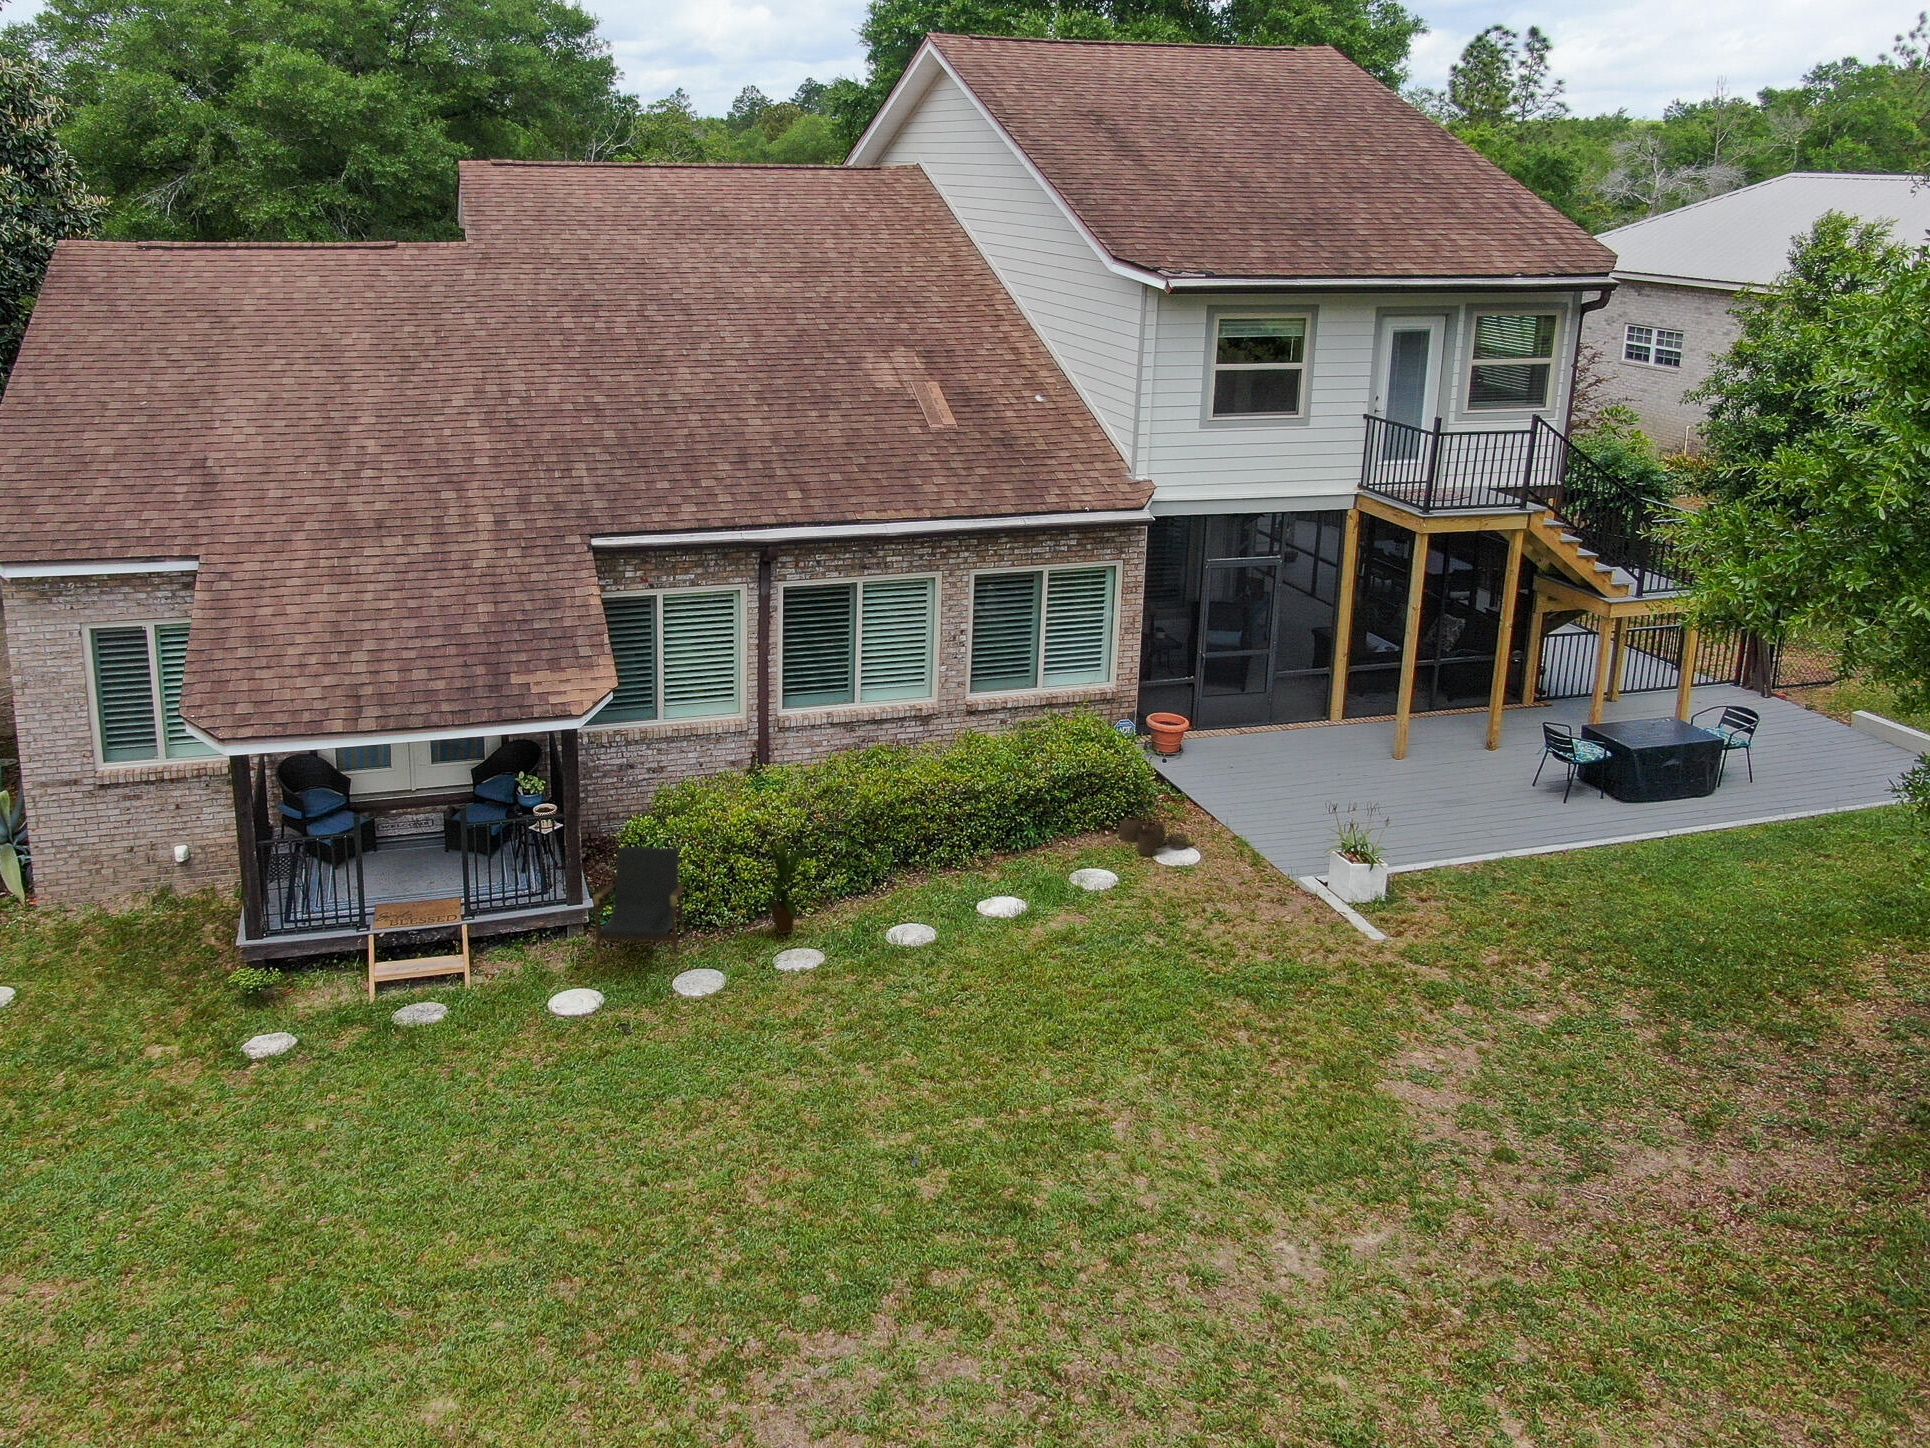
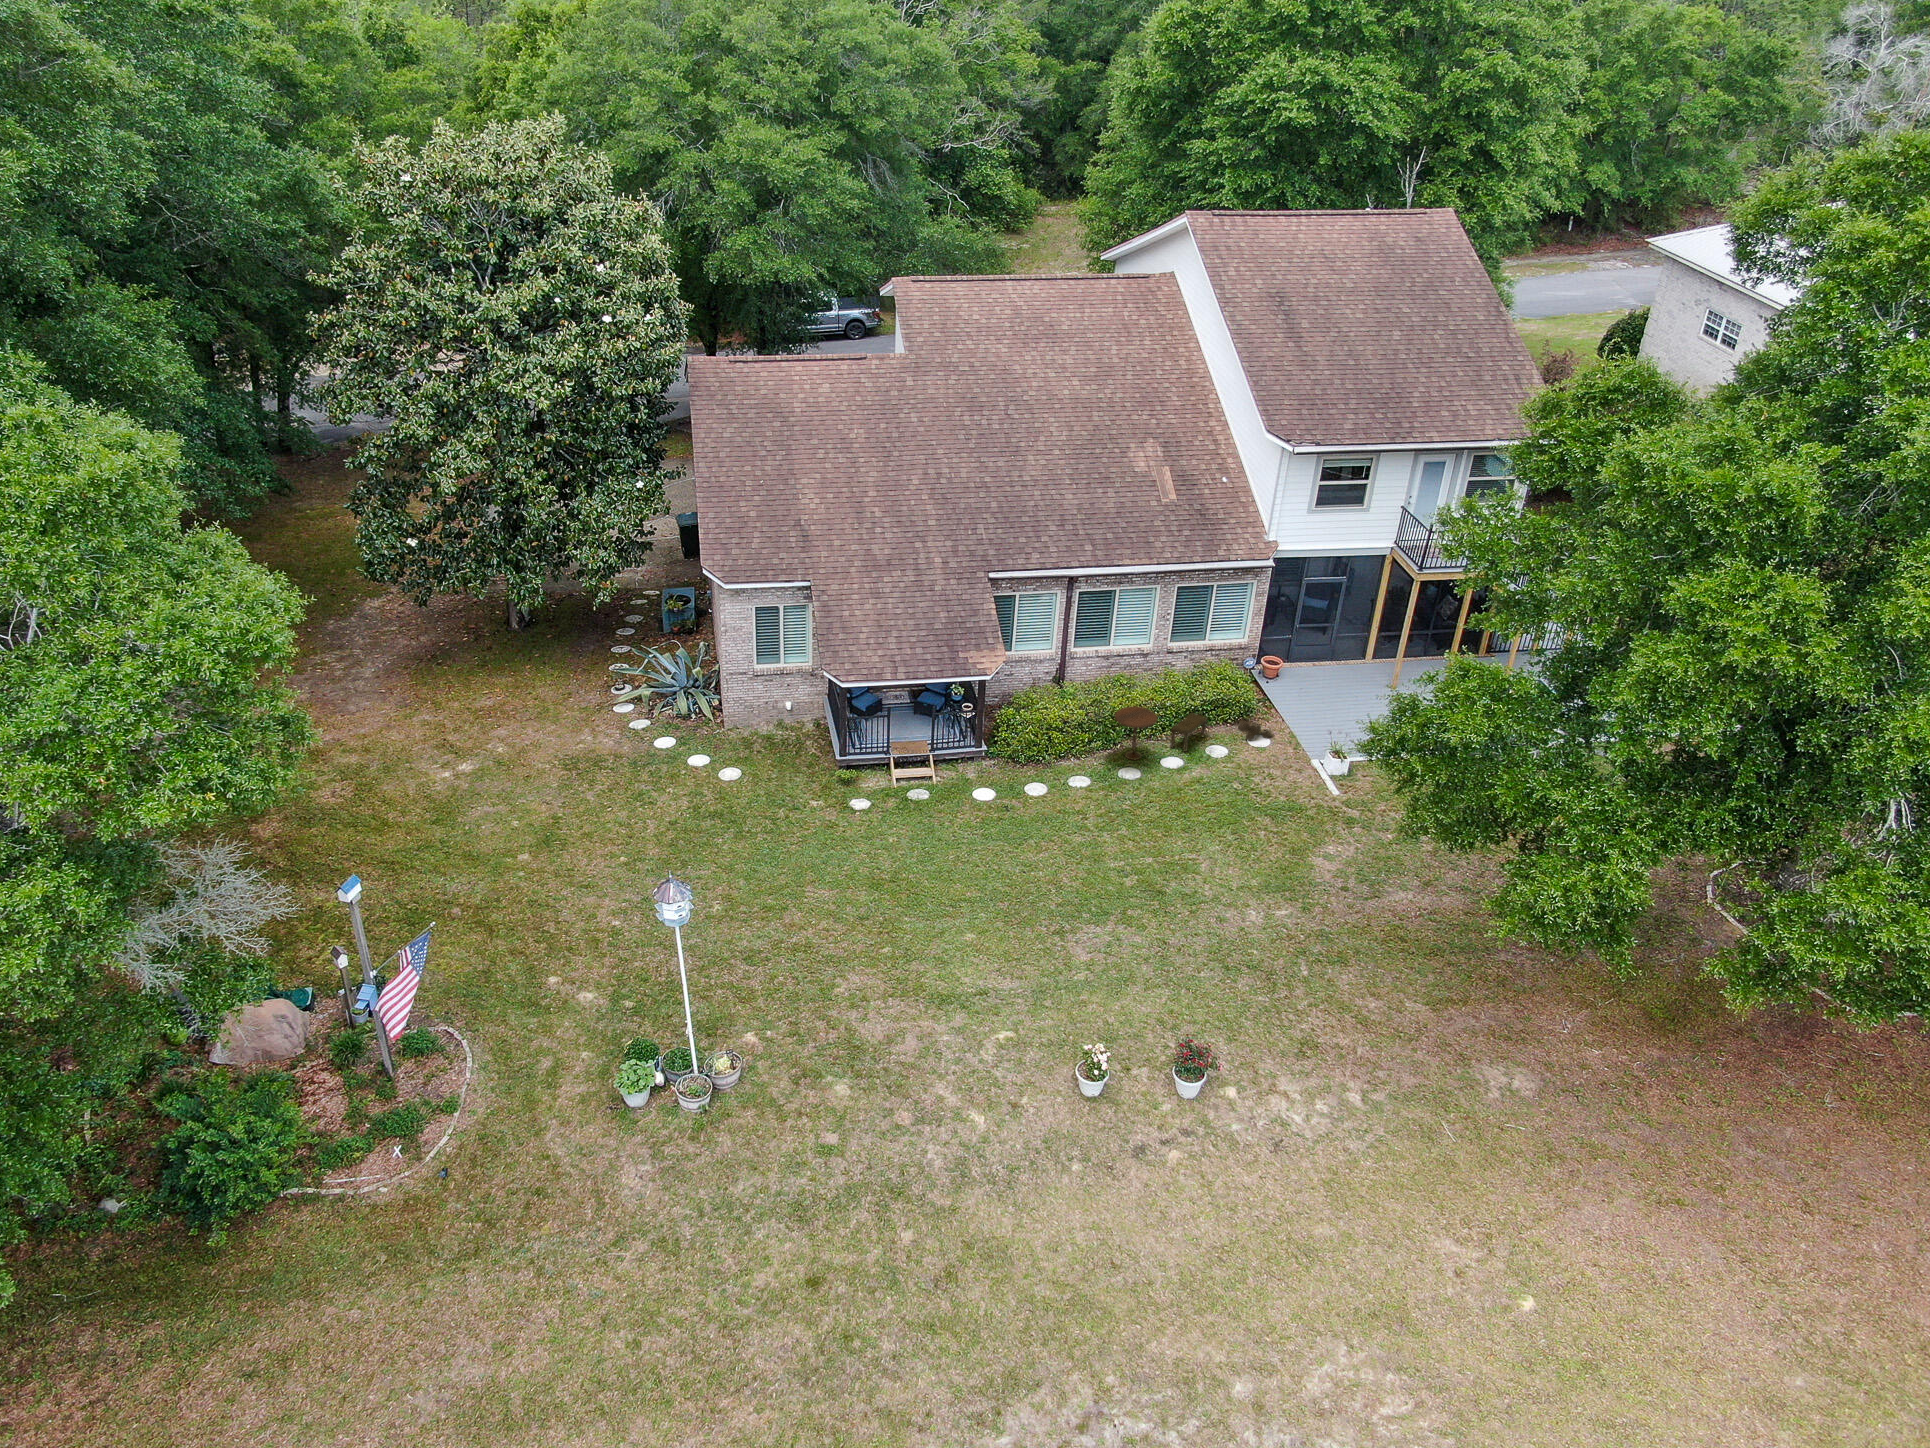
pedestal table: none [868,793,959,907] -> present [1114,706,1158,760]
bench: none [988,807,1060,884] -> present [1170,713,1208,752]
house plant: present [762,843,812,934] -> none [1059,729,1089,770]
lounge chair: present [593,847,684,964] -> none [989,726,1029,781]

